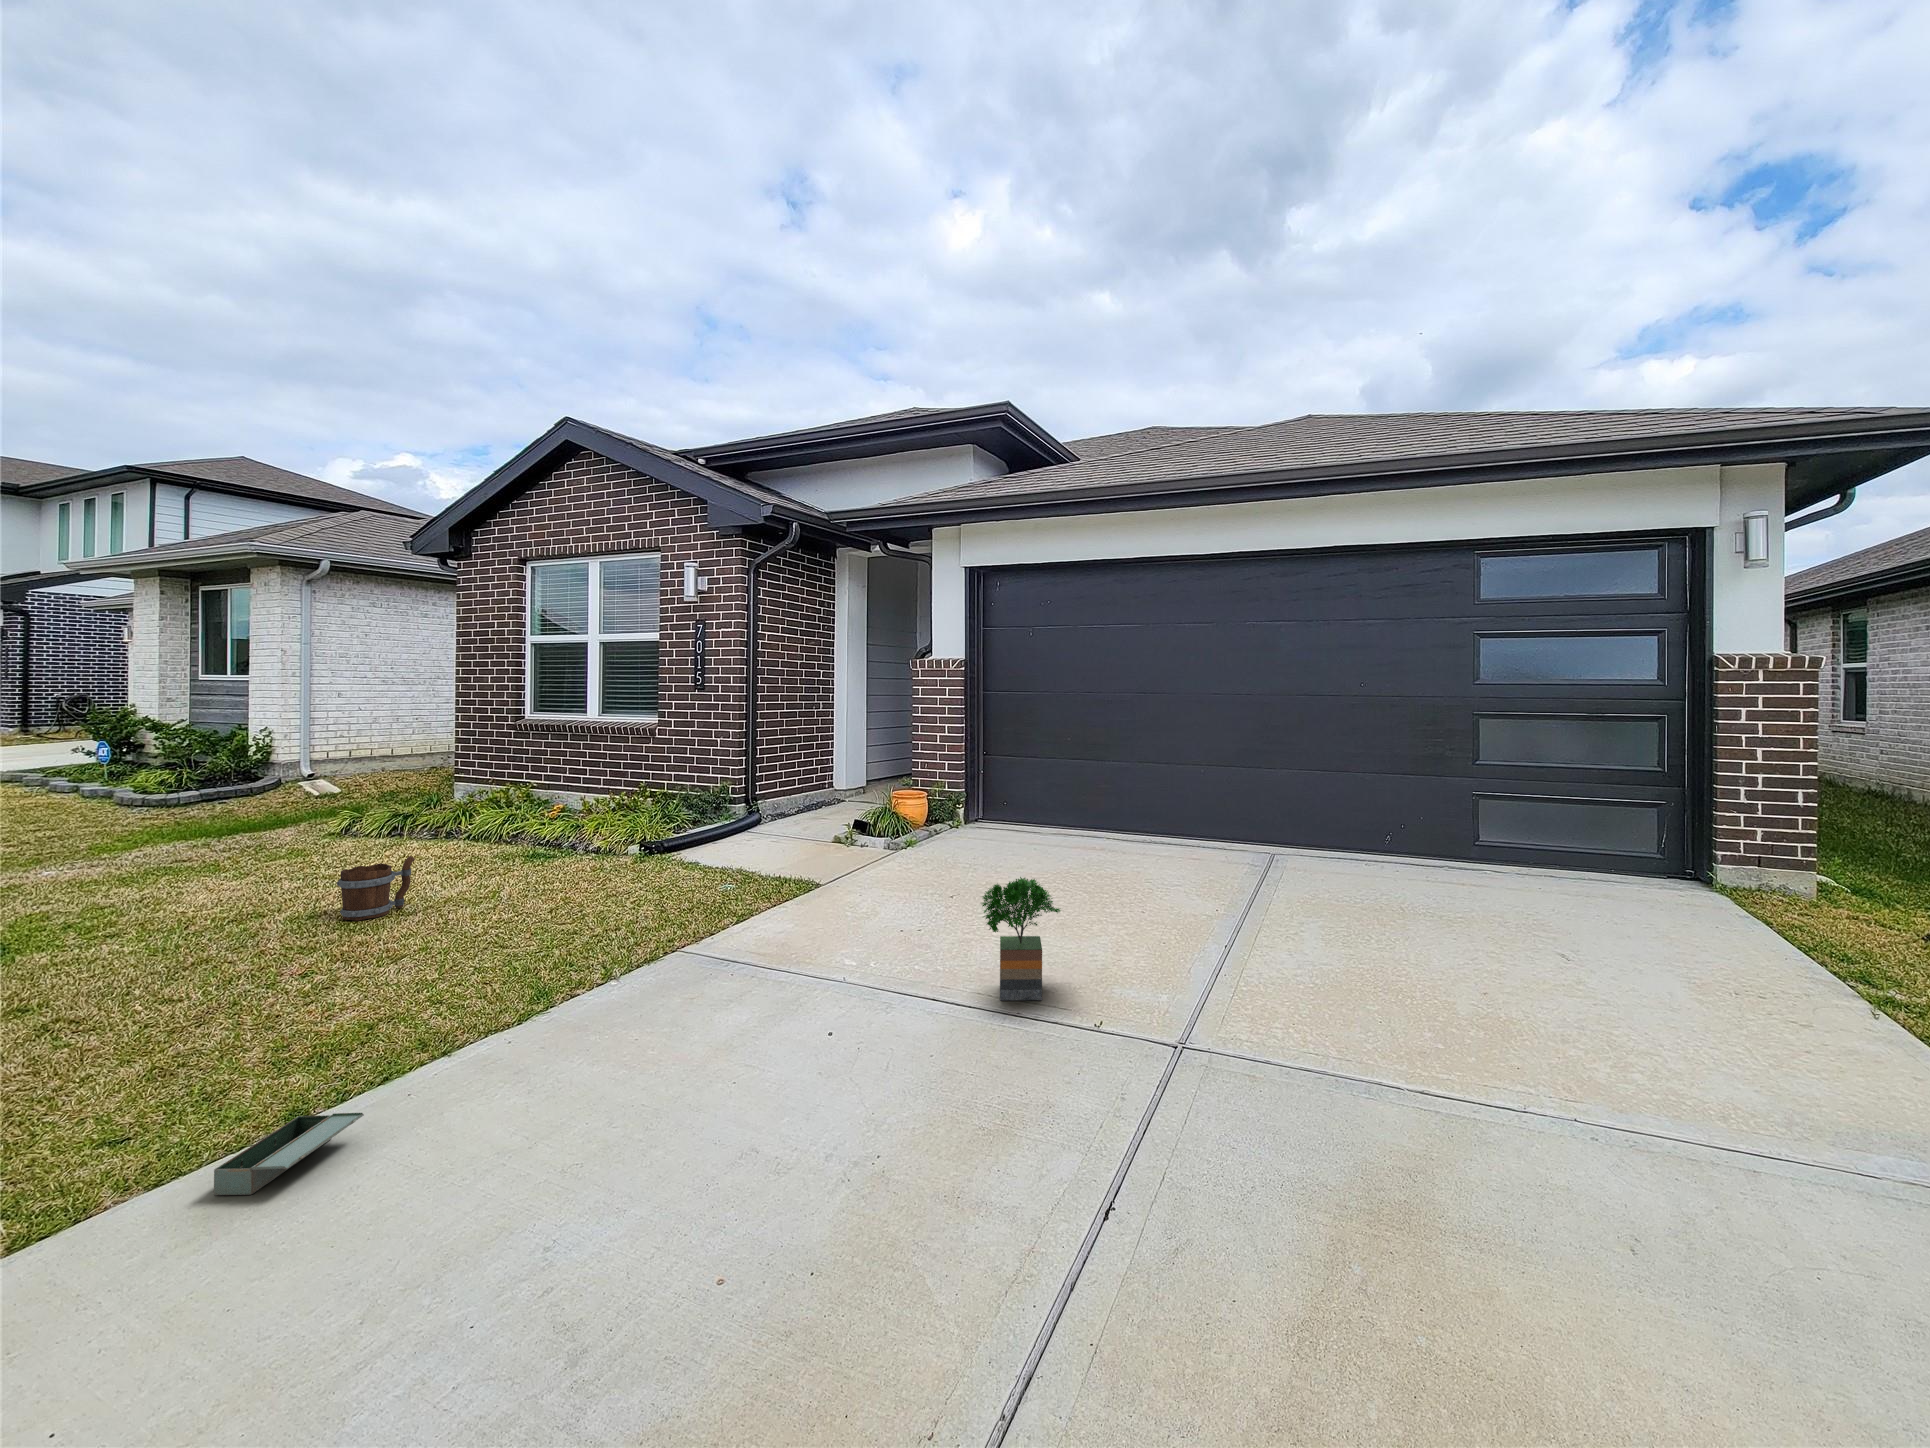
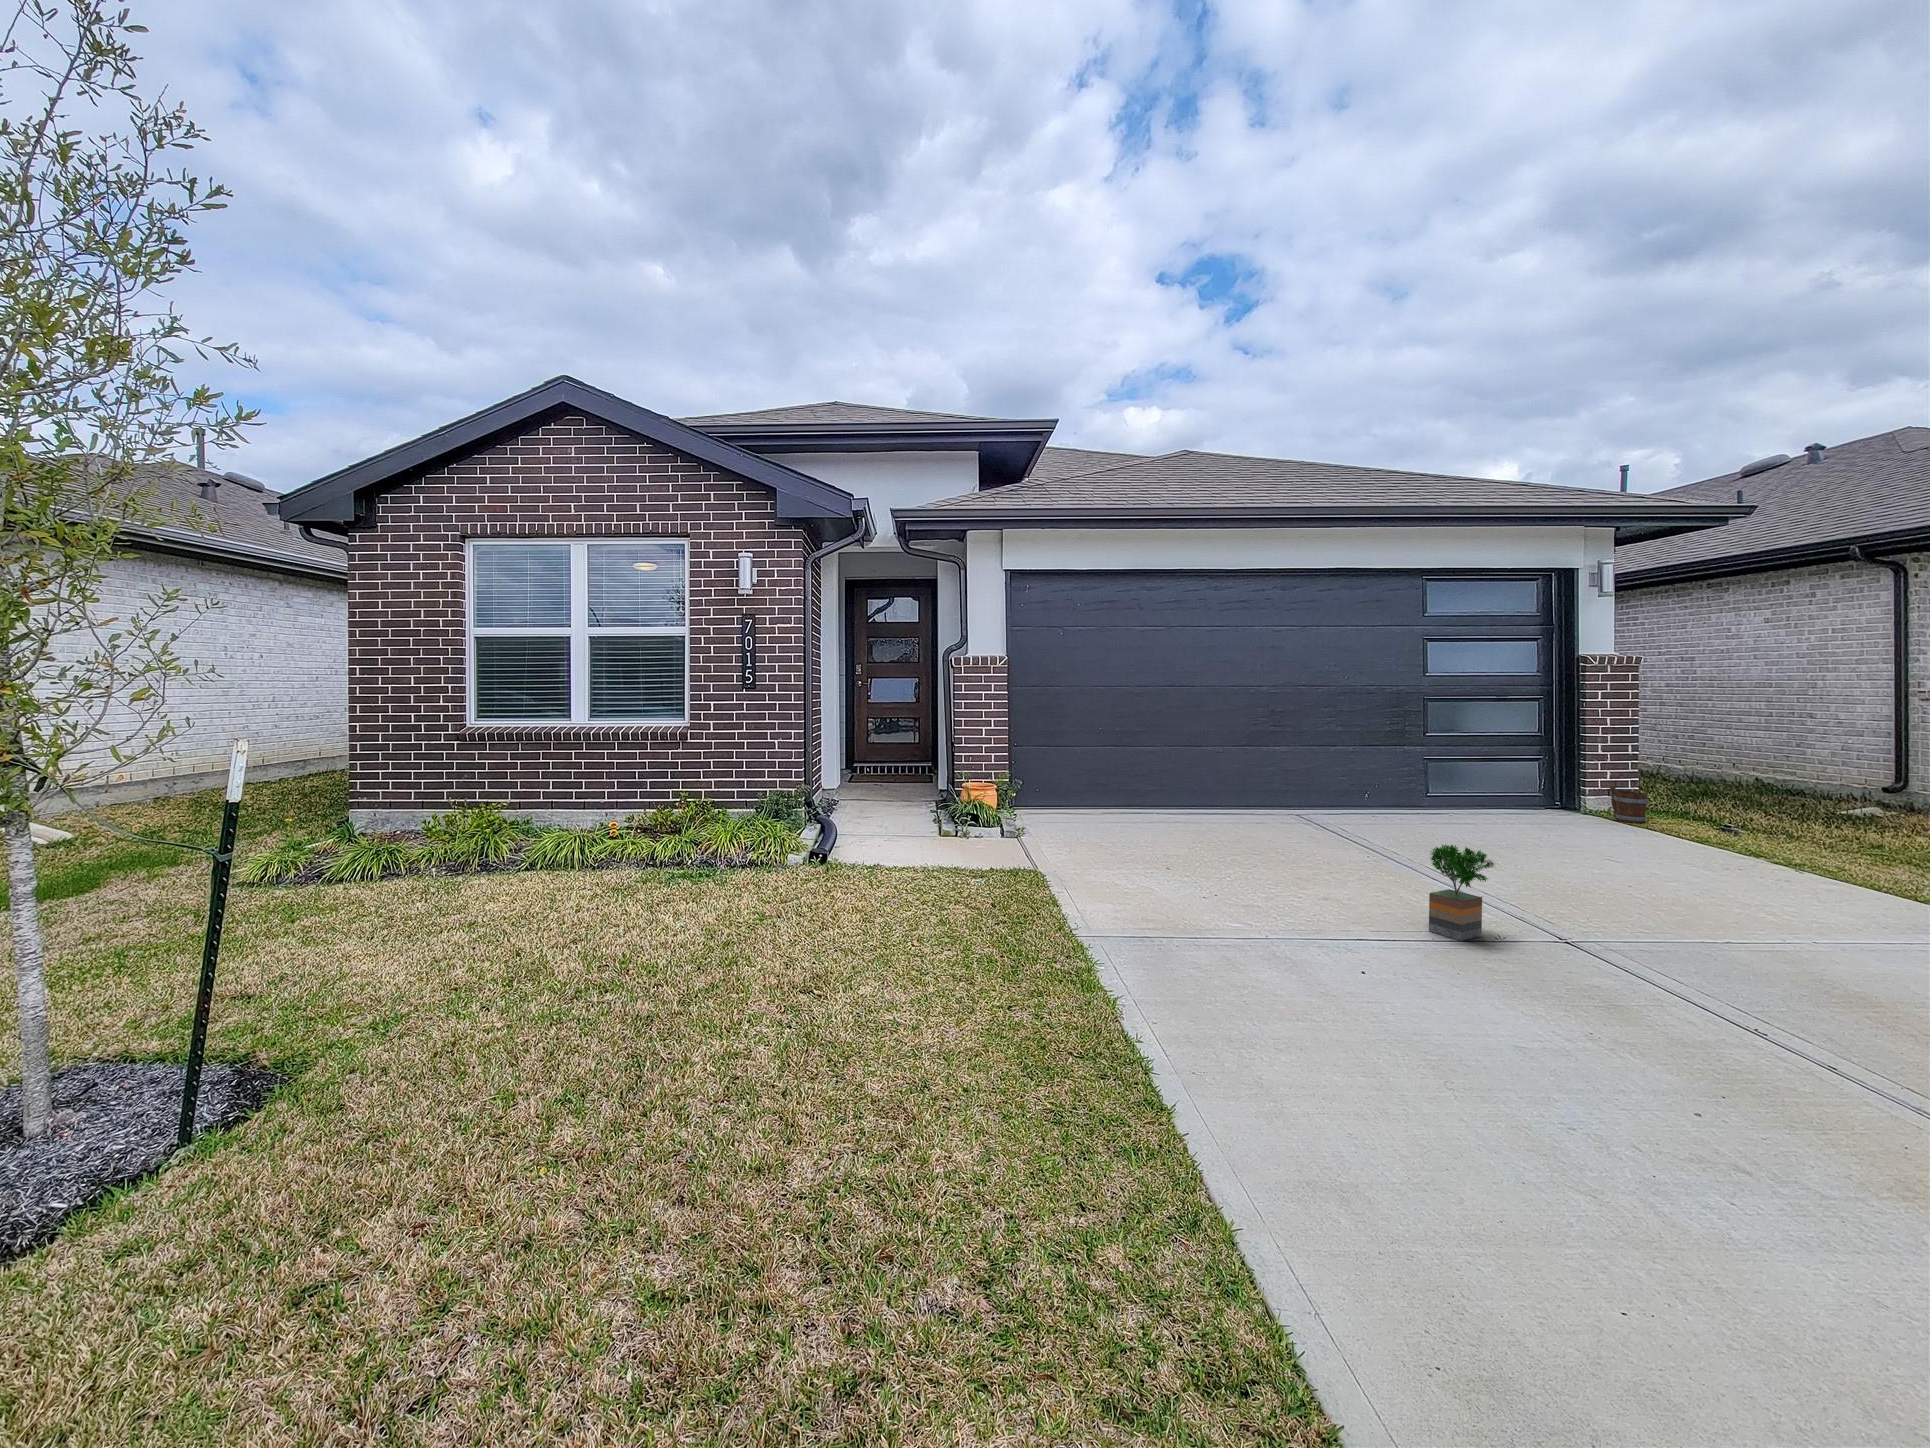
bucket: present [337,856,415,921] -> present [1610,786,1649,823]
toolbox: present [214,1113,364,1195] -> none [1371,1088,1487,1164]

